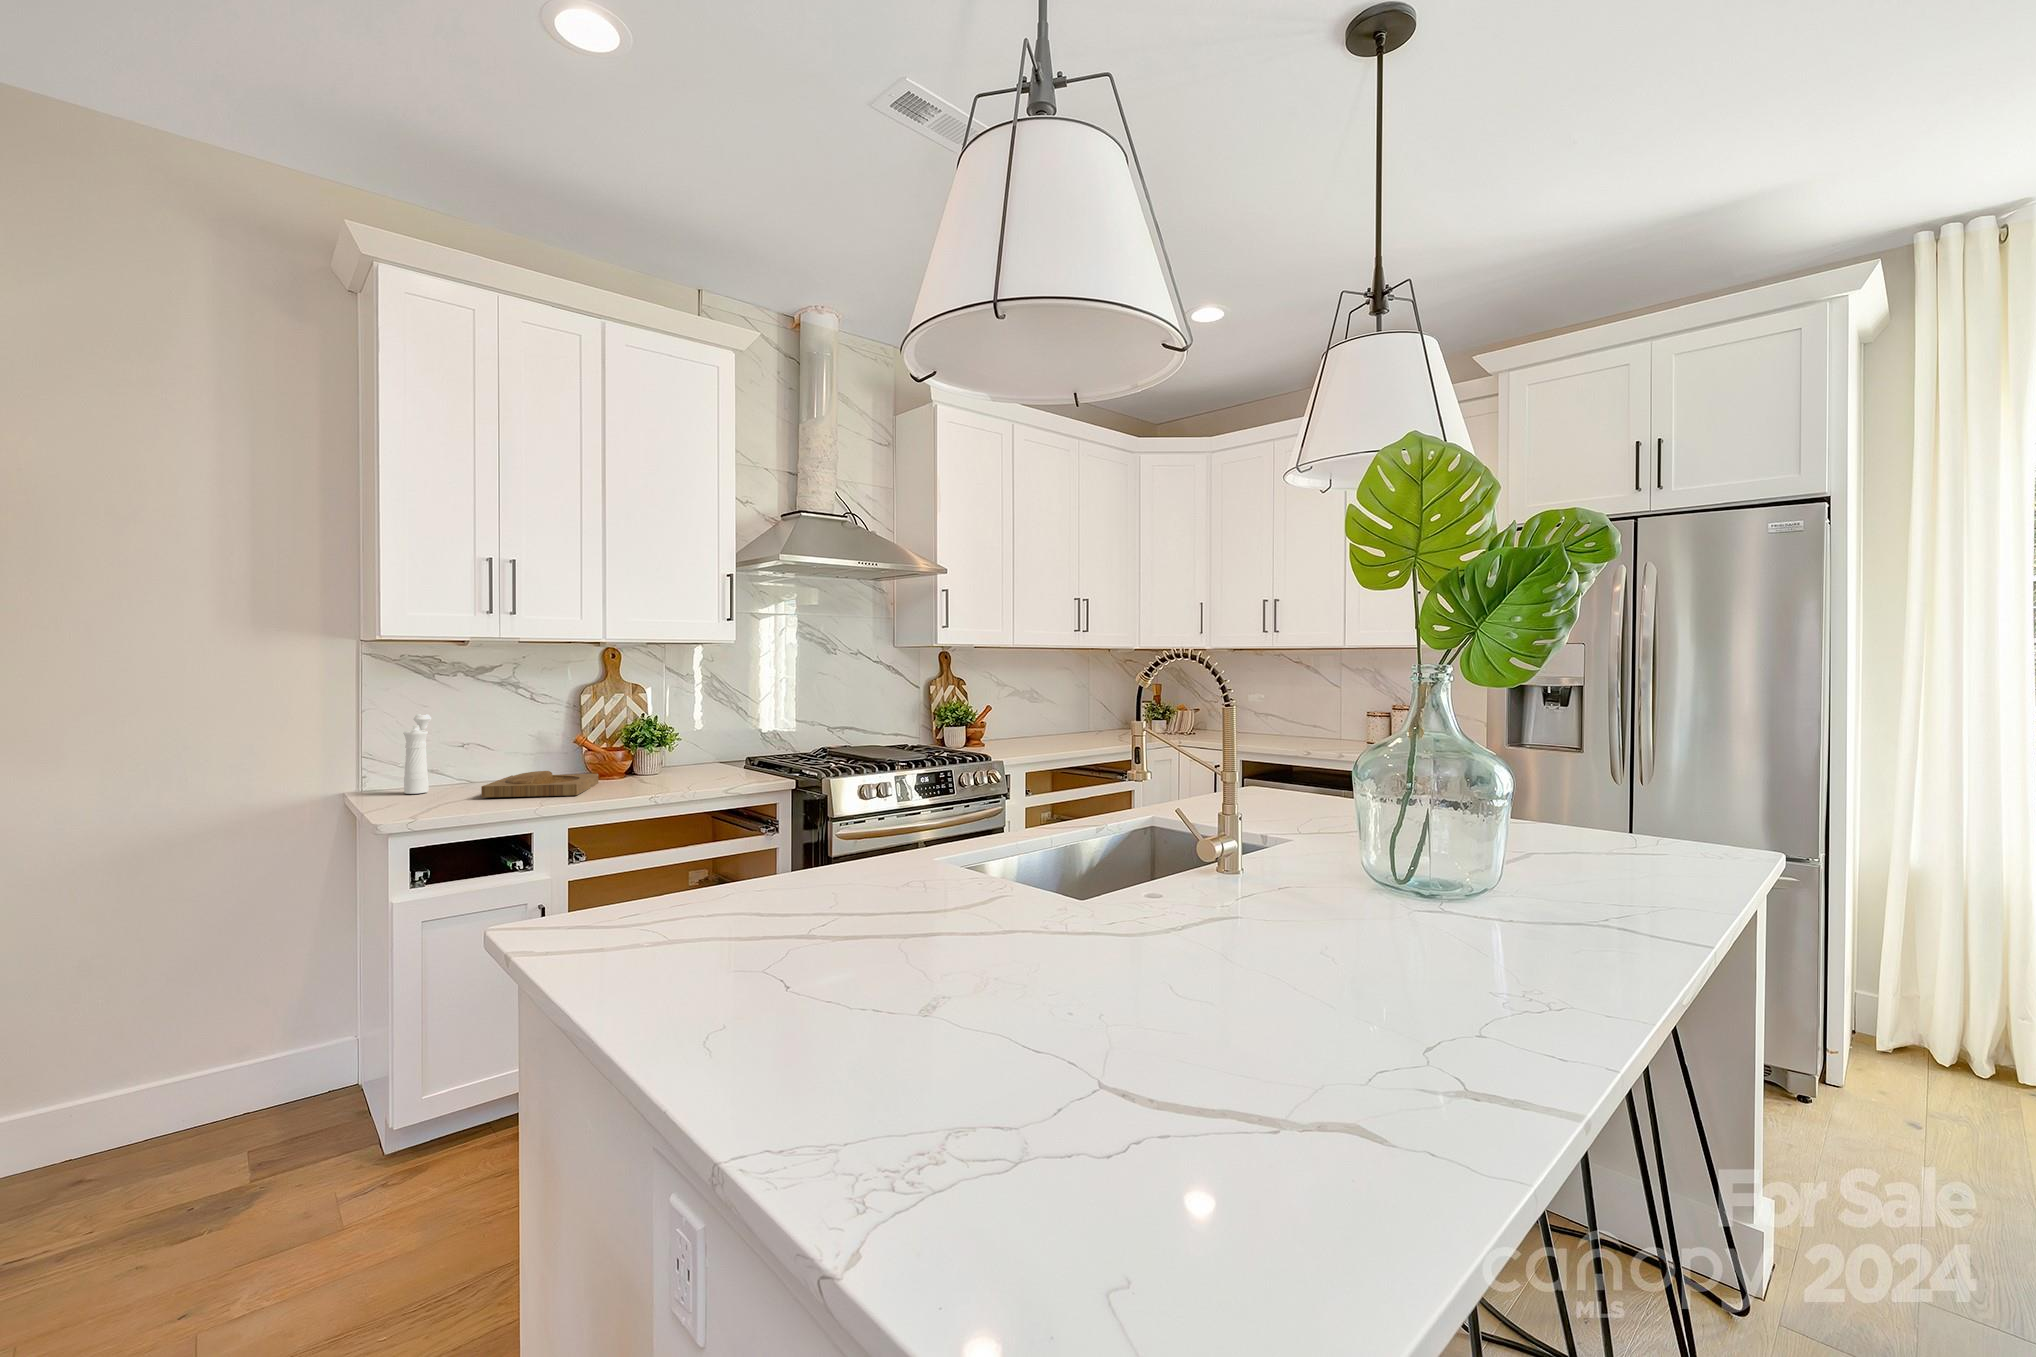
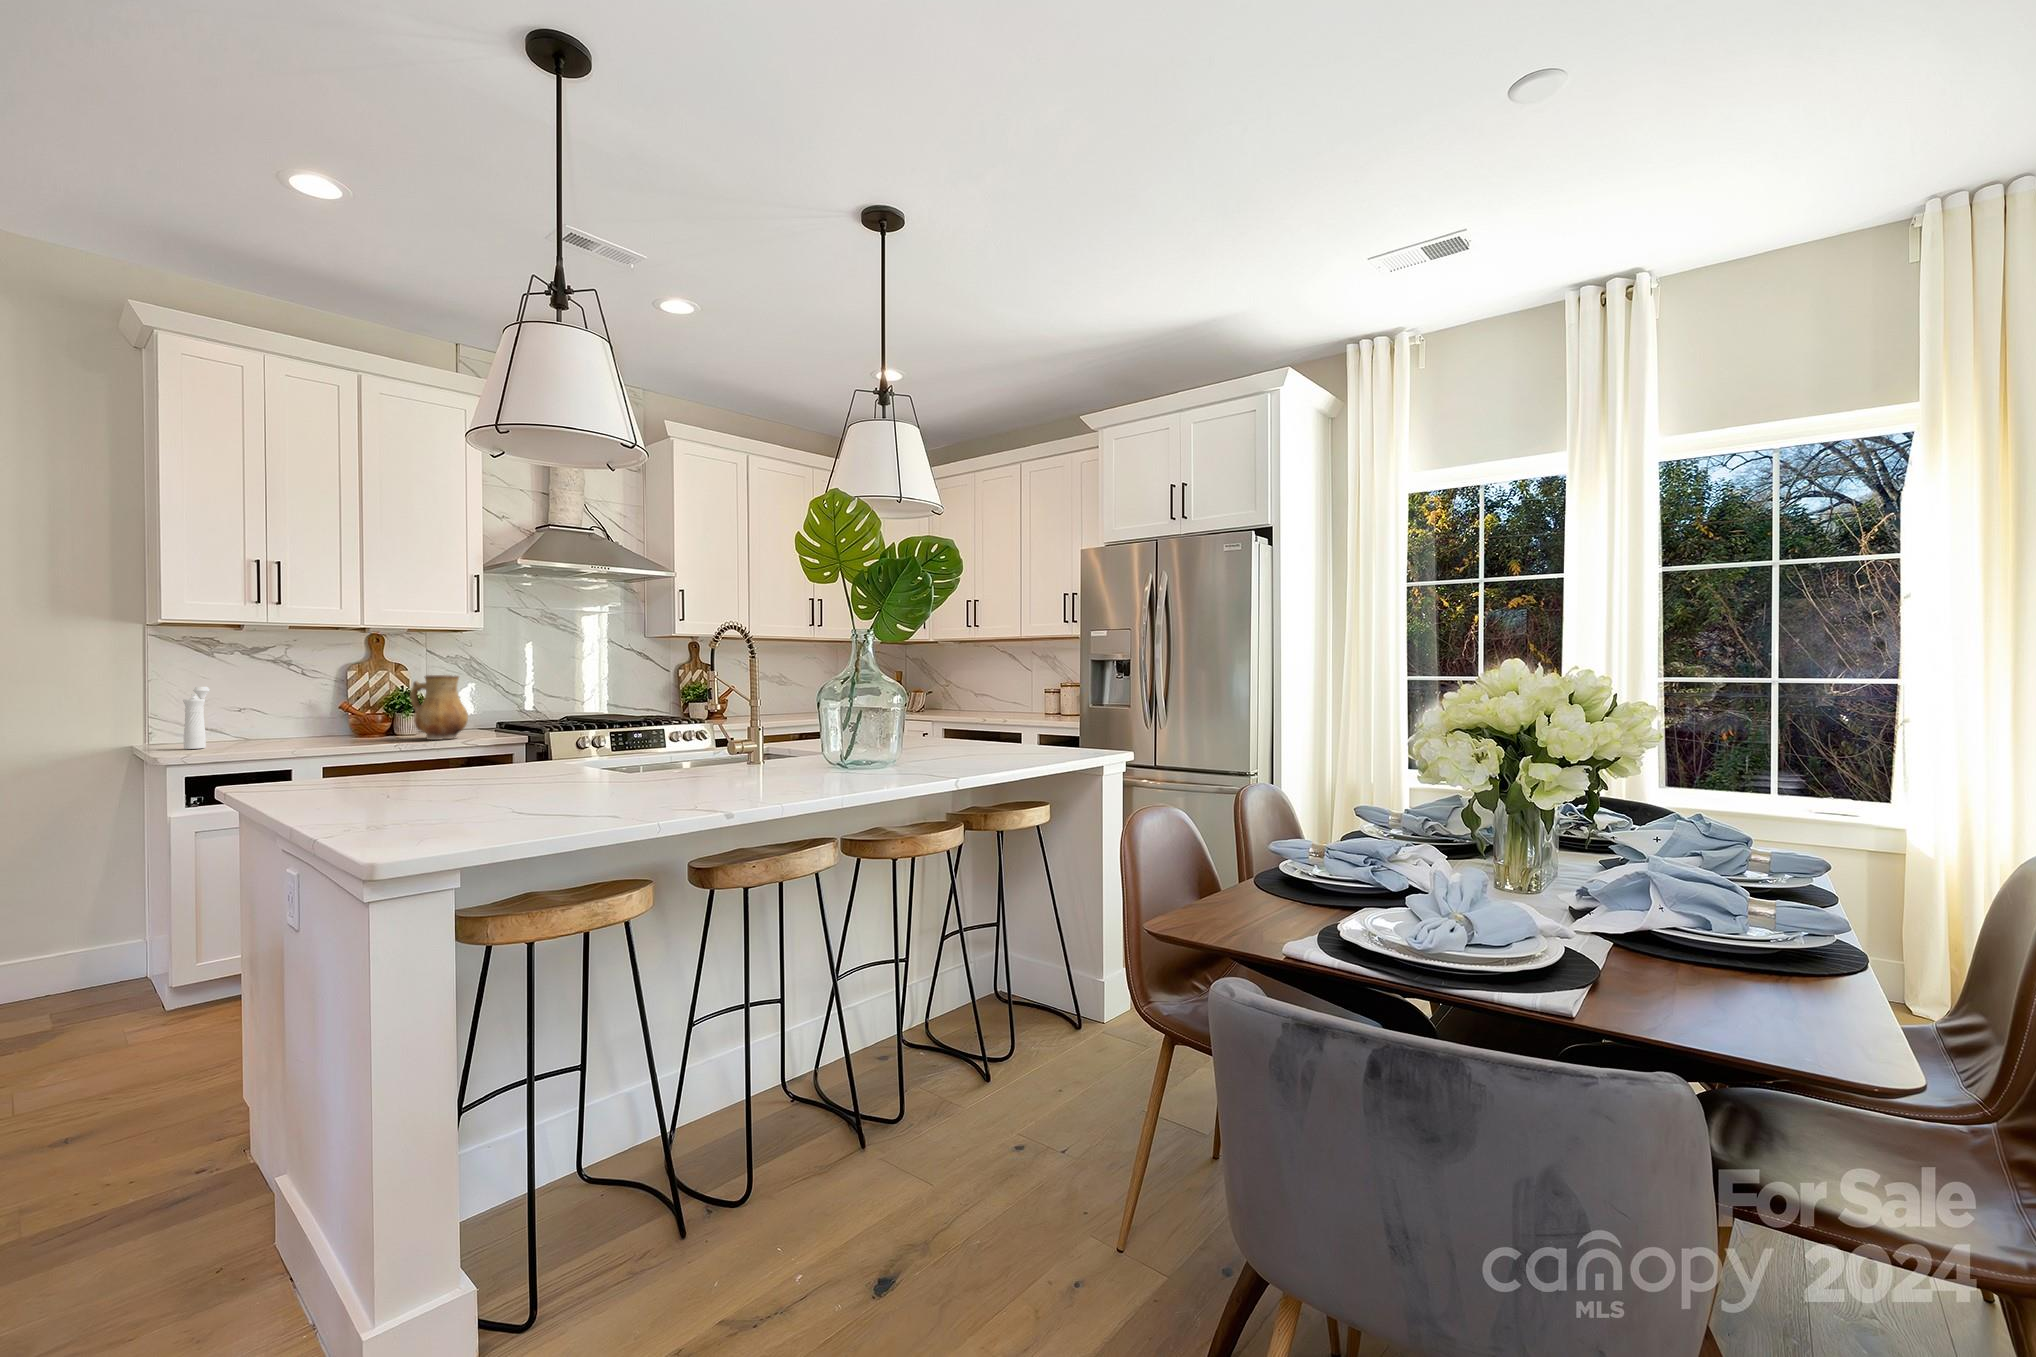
ceramic pitcher: none [657,701,724,784] -> present [410,675,468,740]
tray: present [481,771,598,797] -> none [251,730,360,749]

